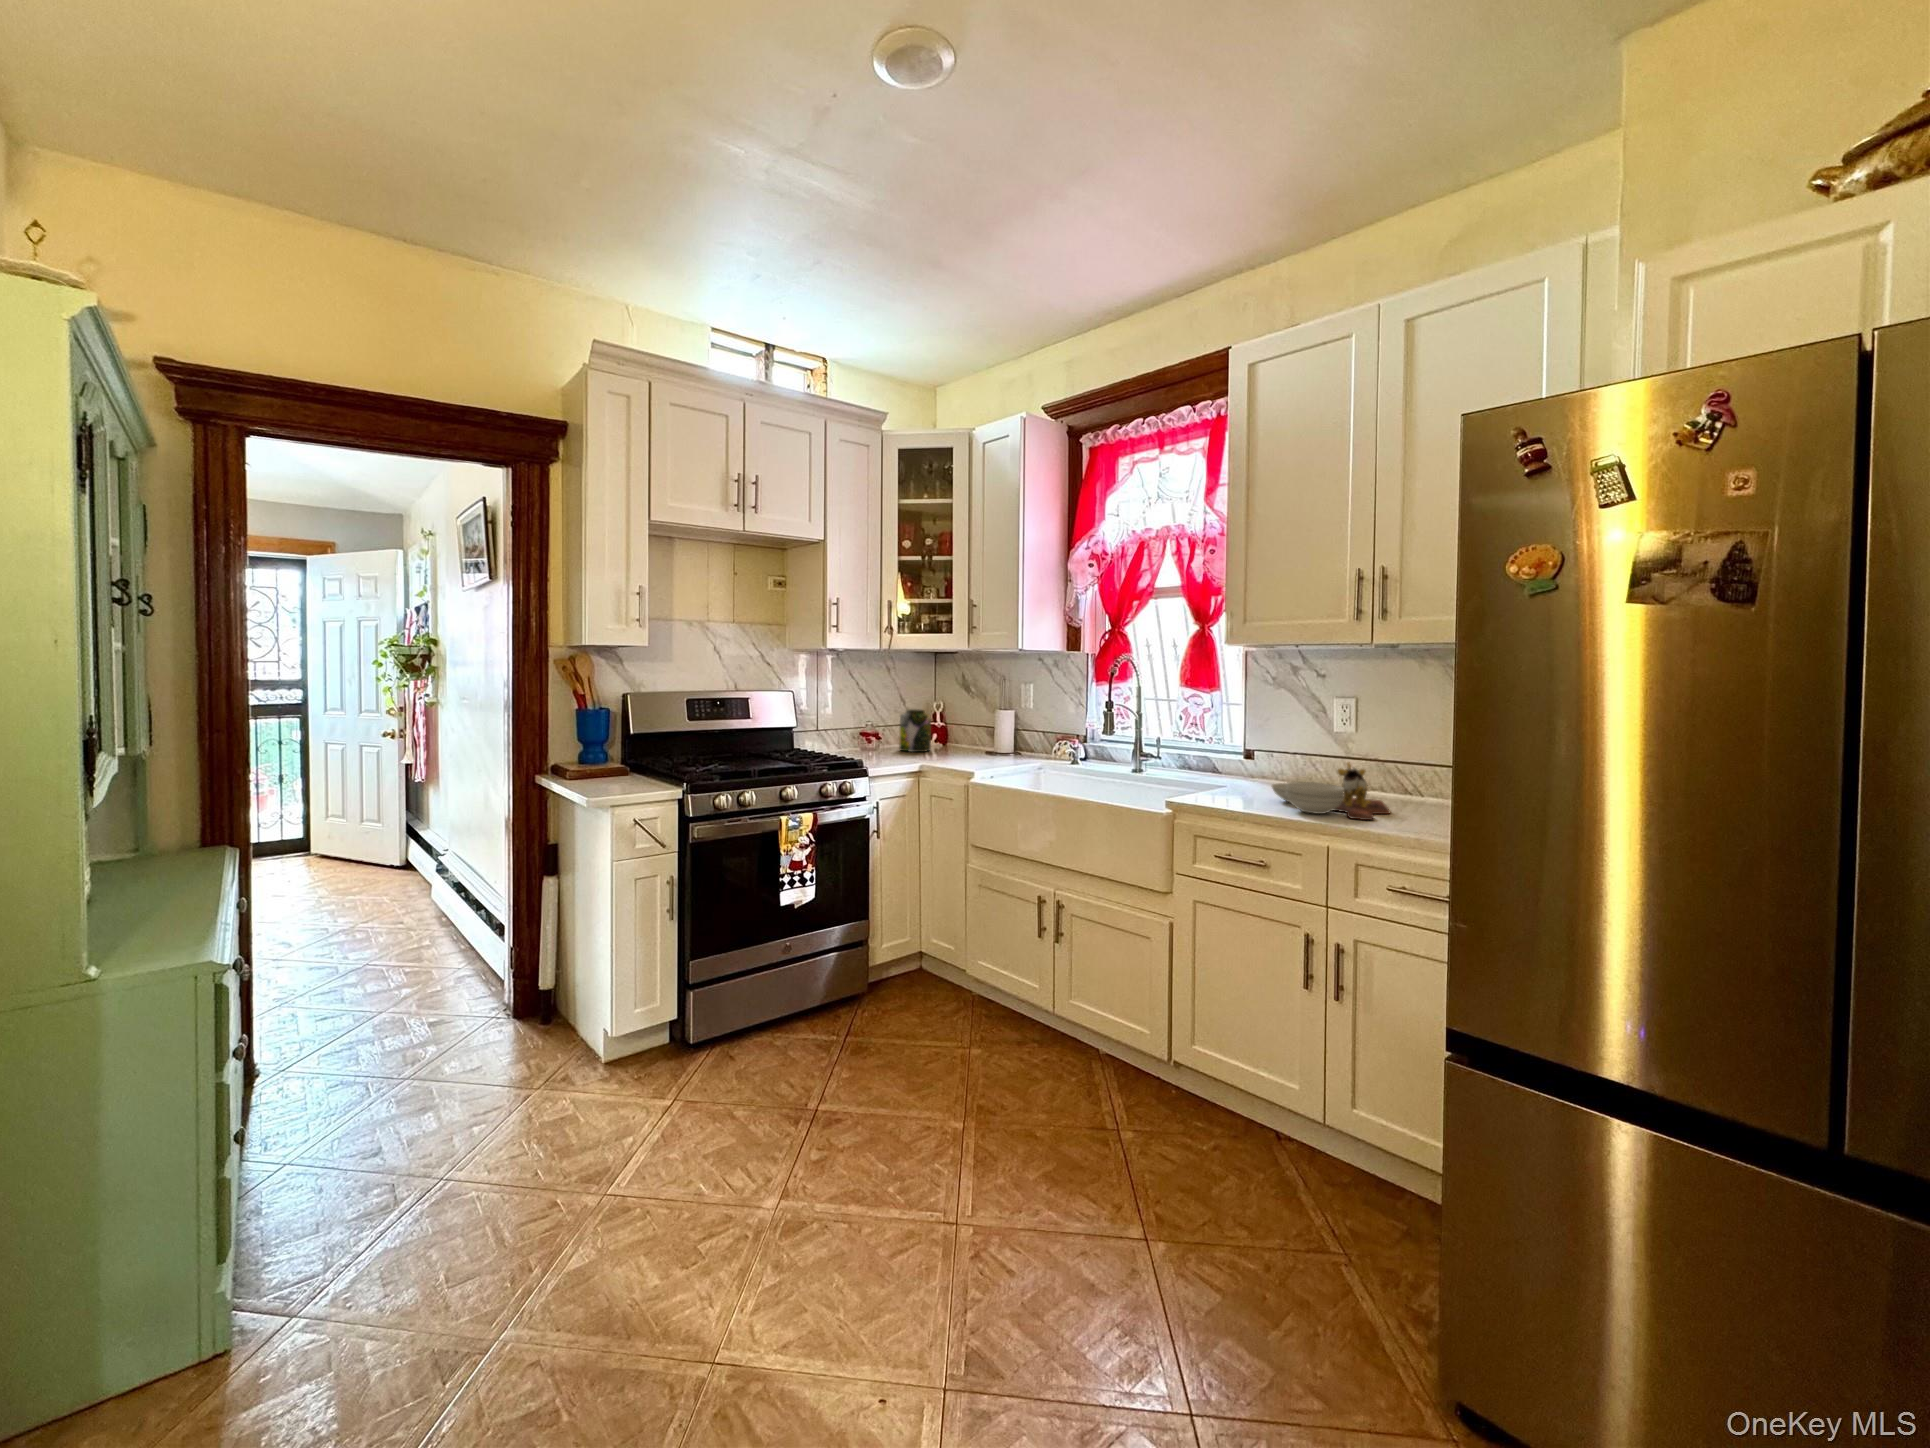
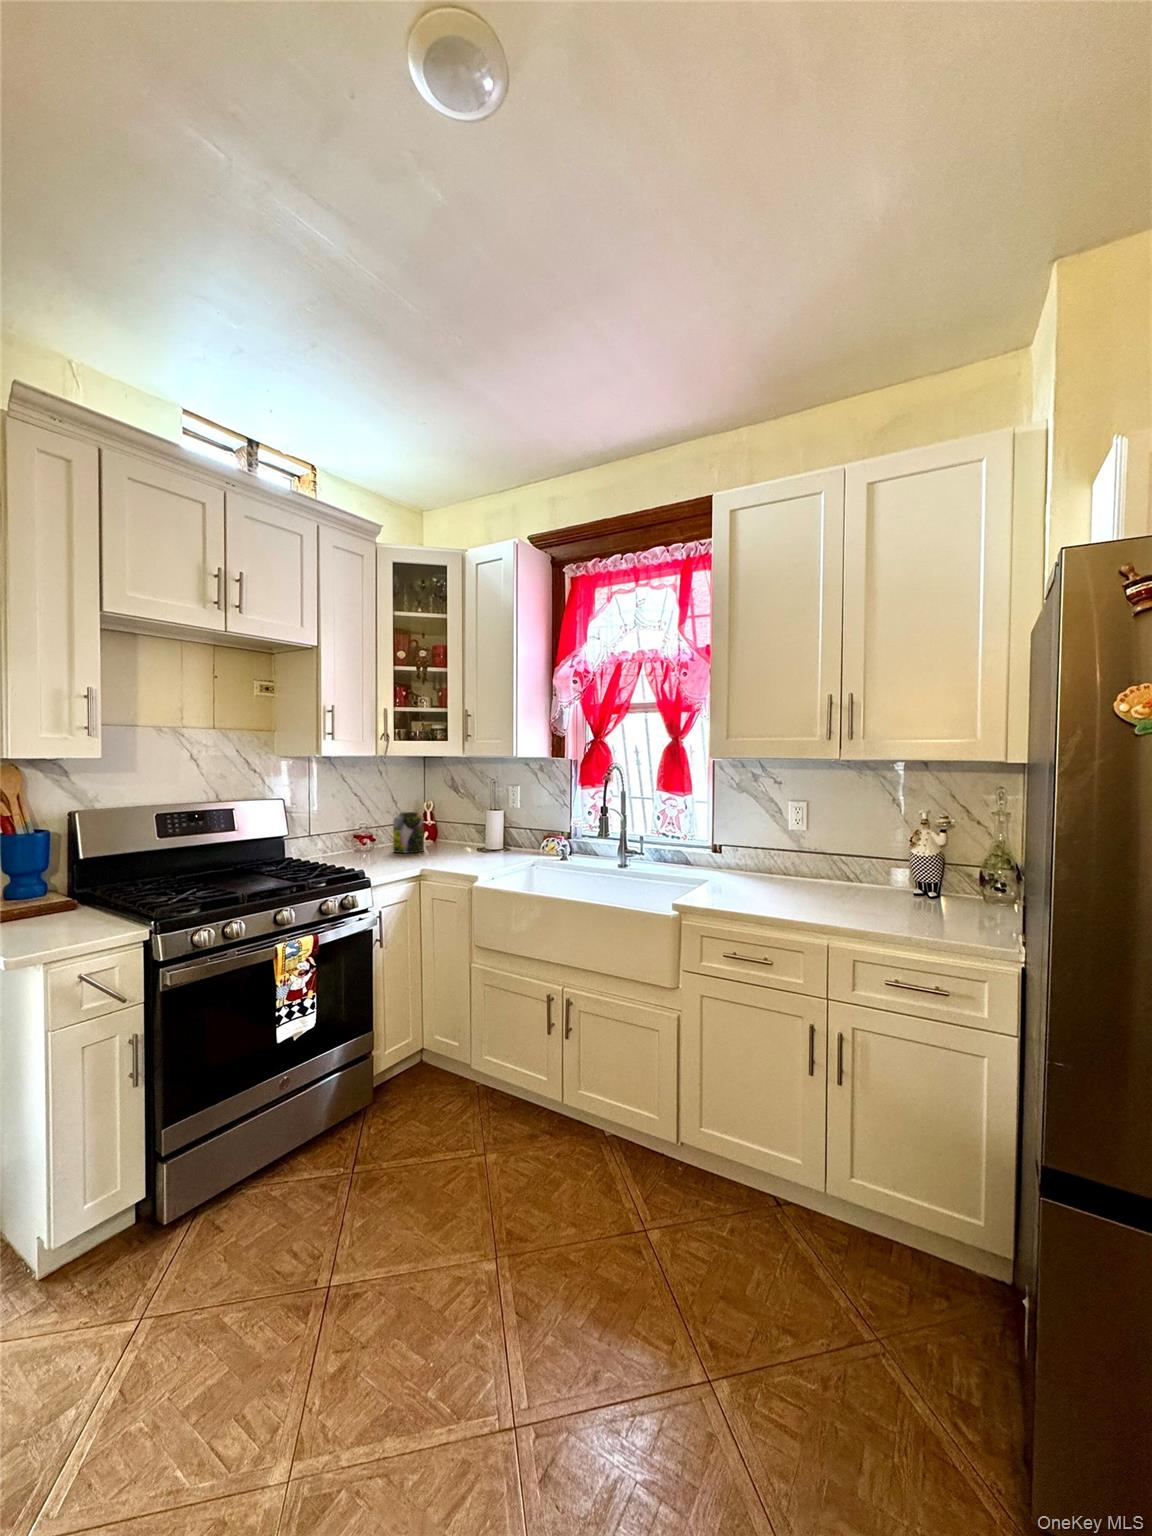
cutting board: present [1272,763,1390,820] -> none [755,858,856,914]

